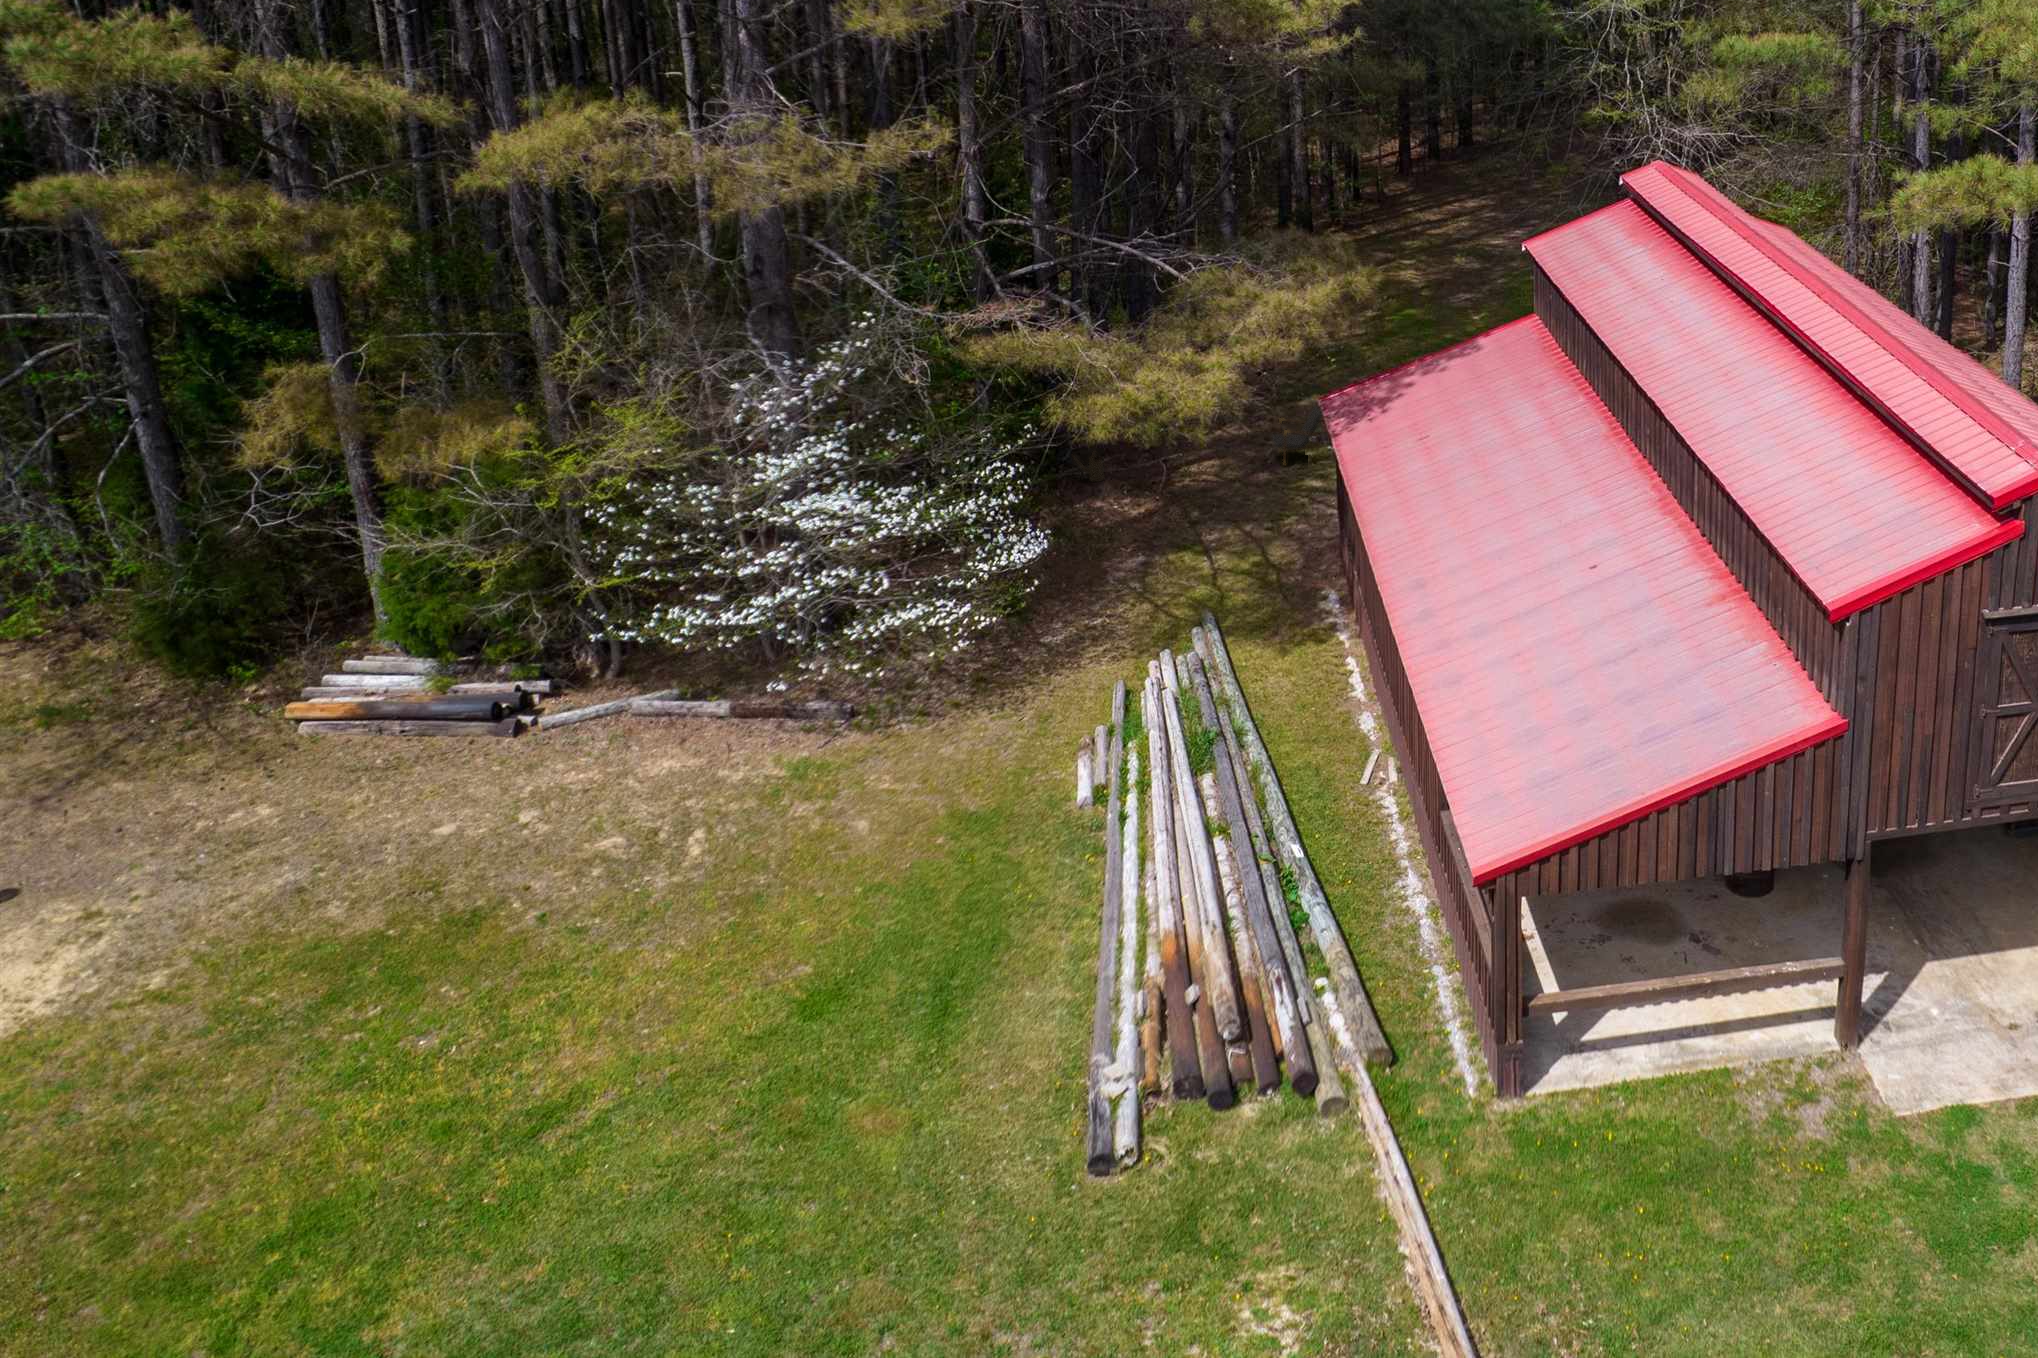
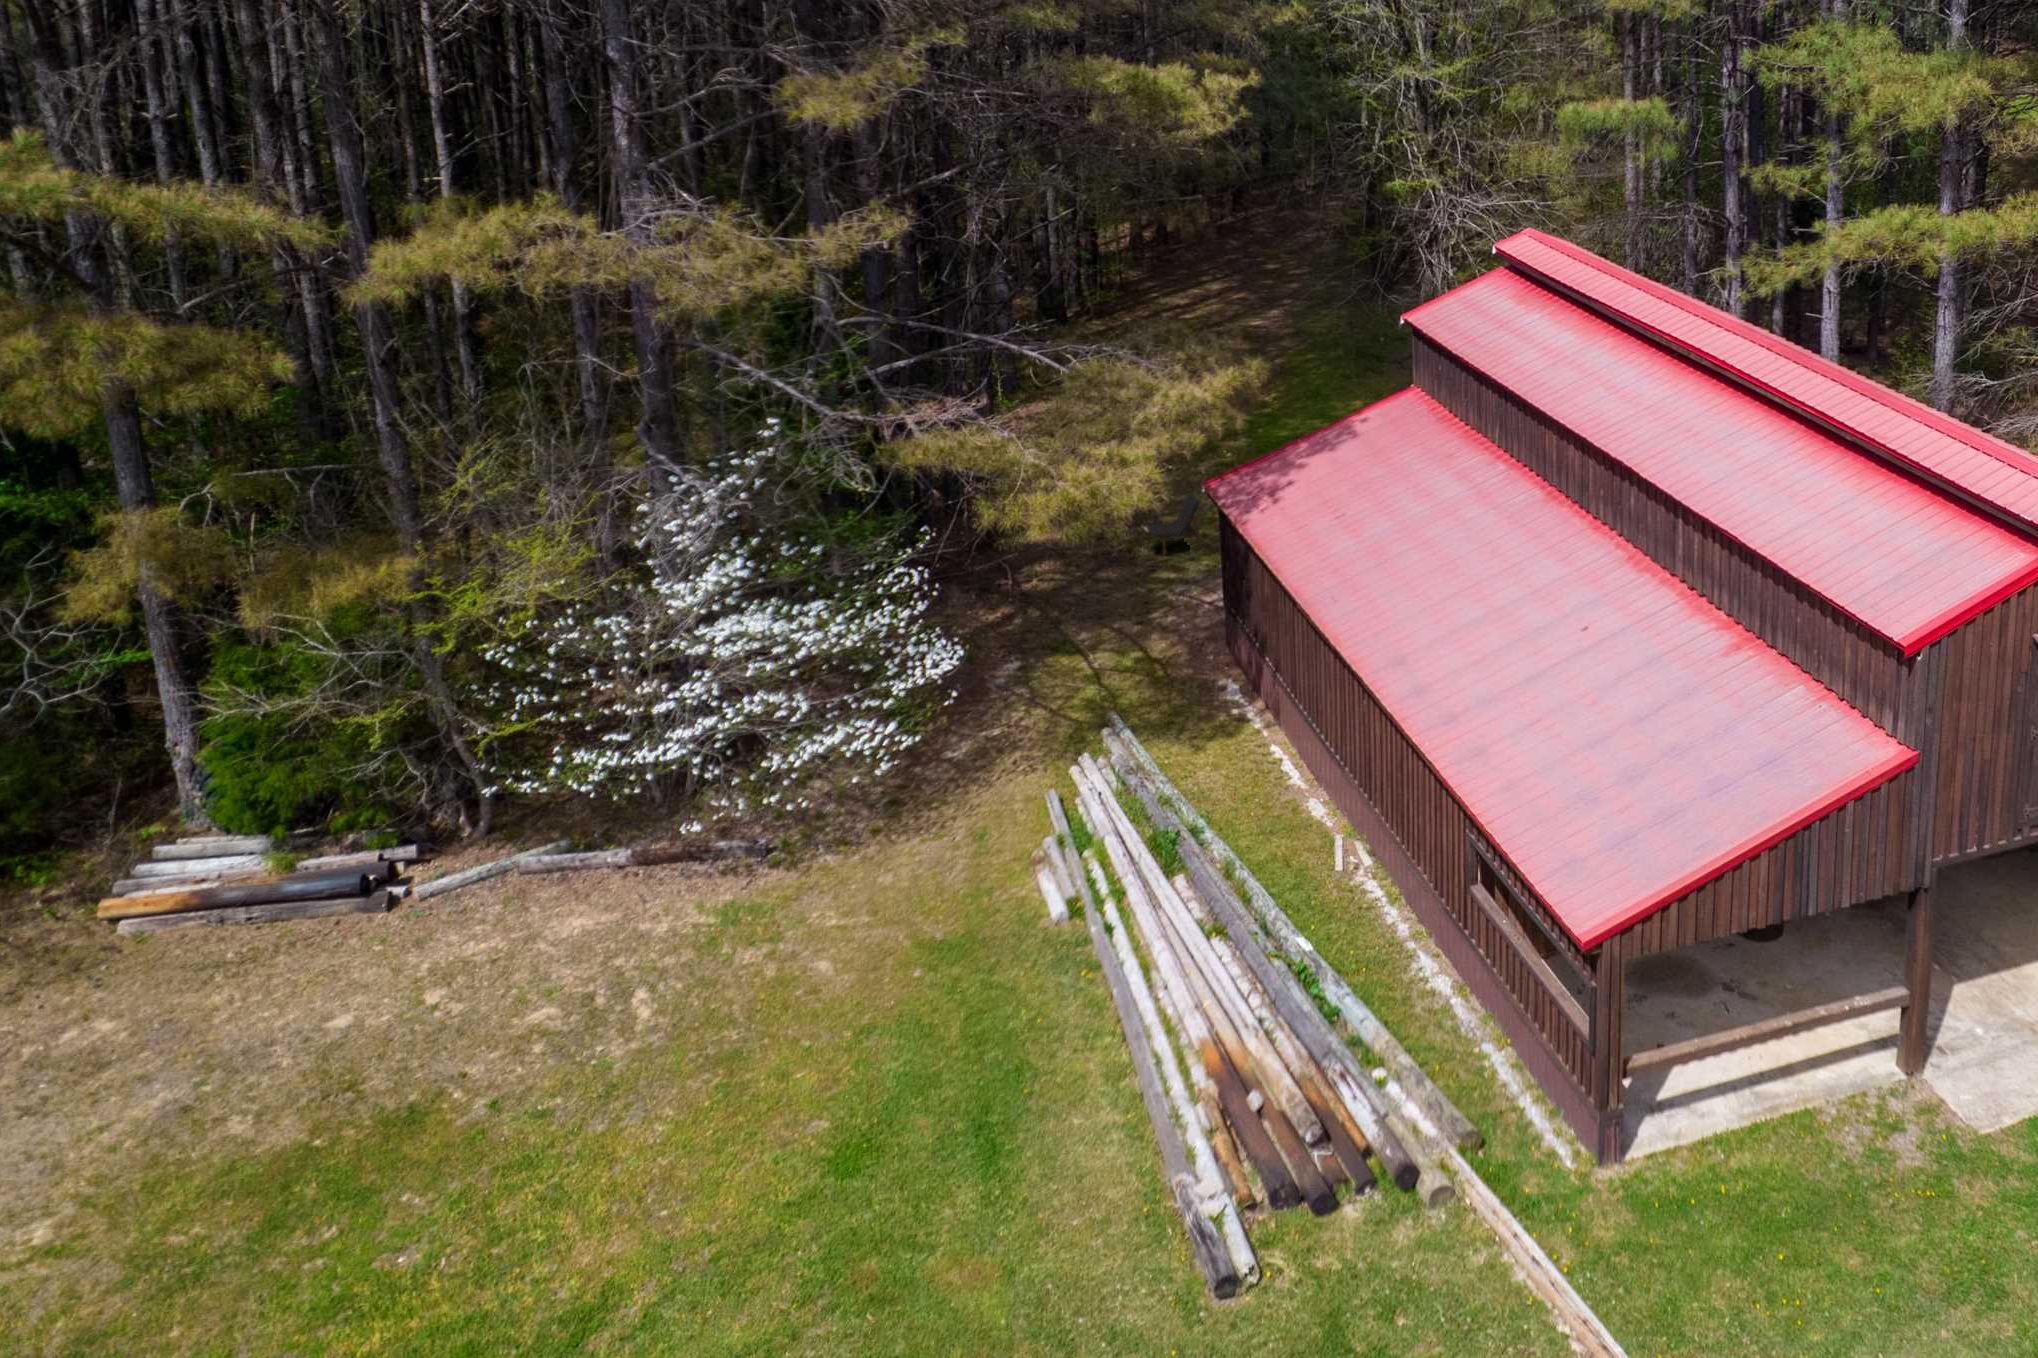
watering can: present [1074,451,1105,482] -> none [939,553,980,586]

